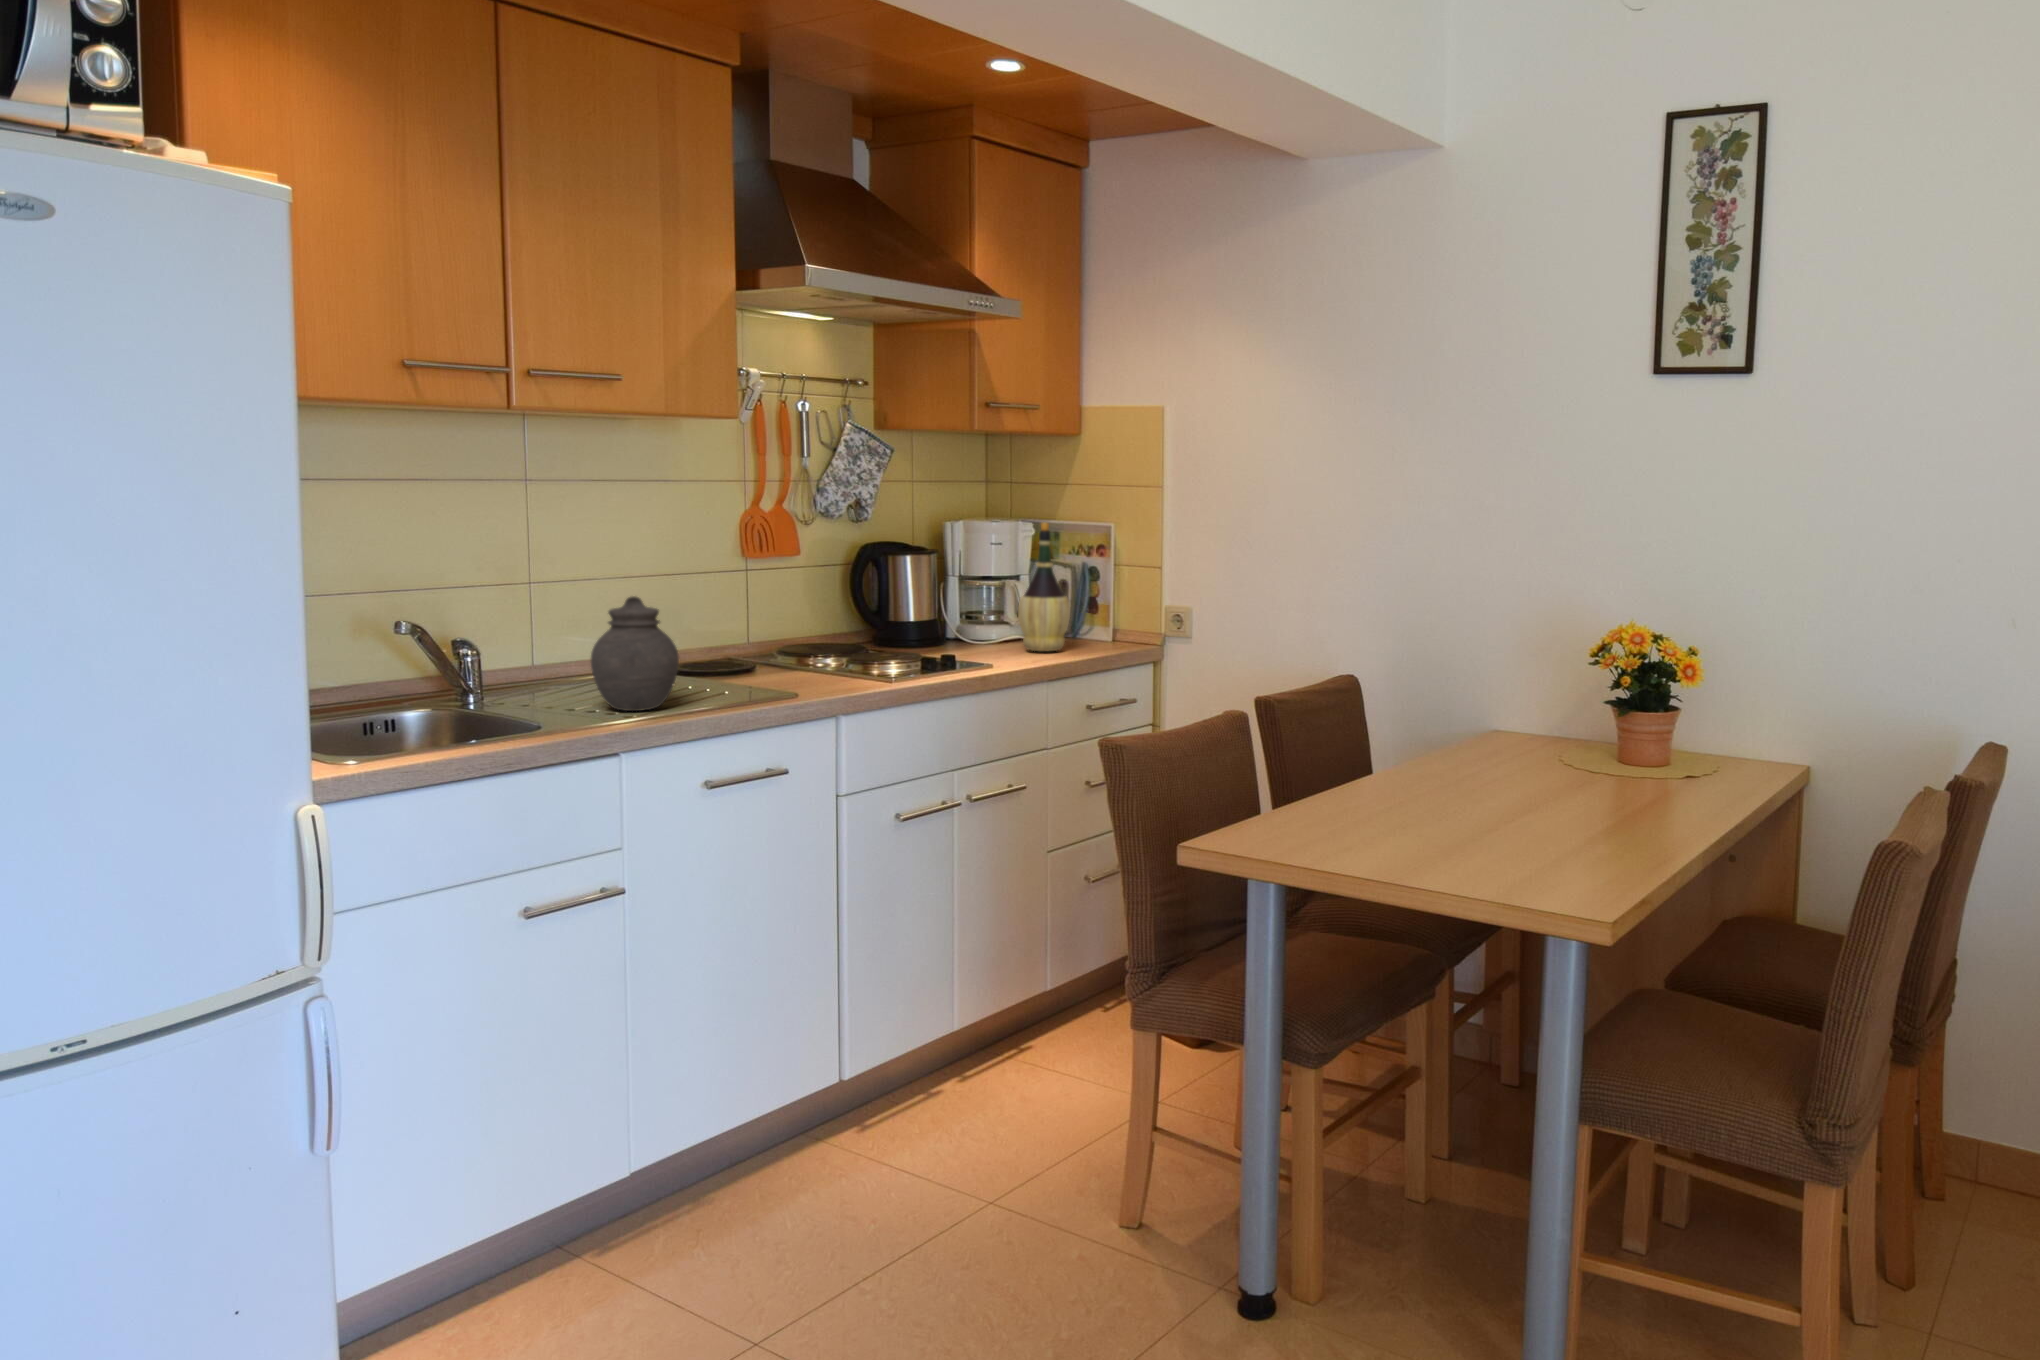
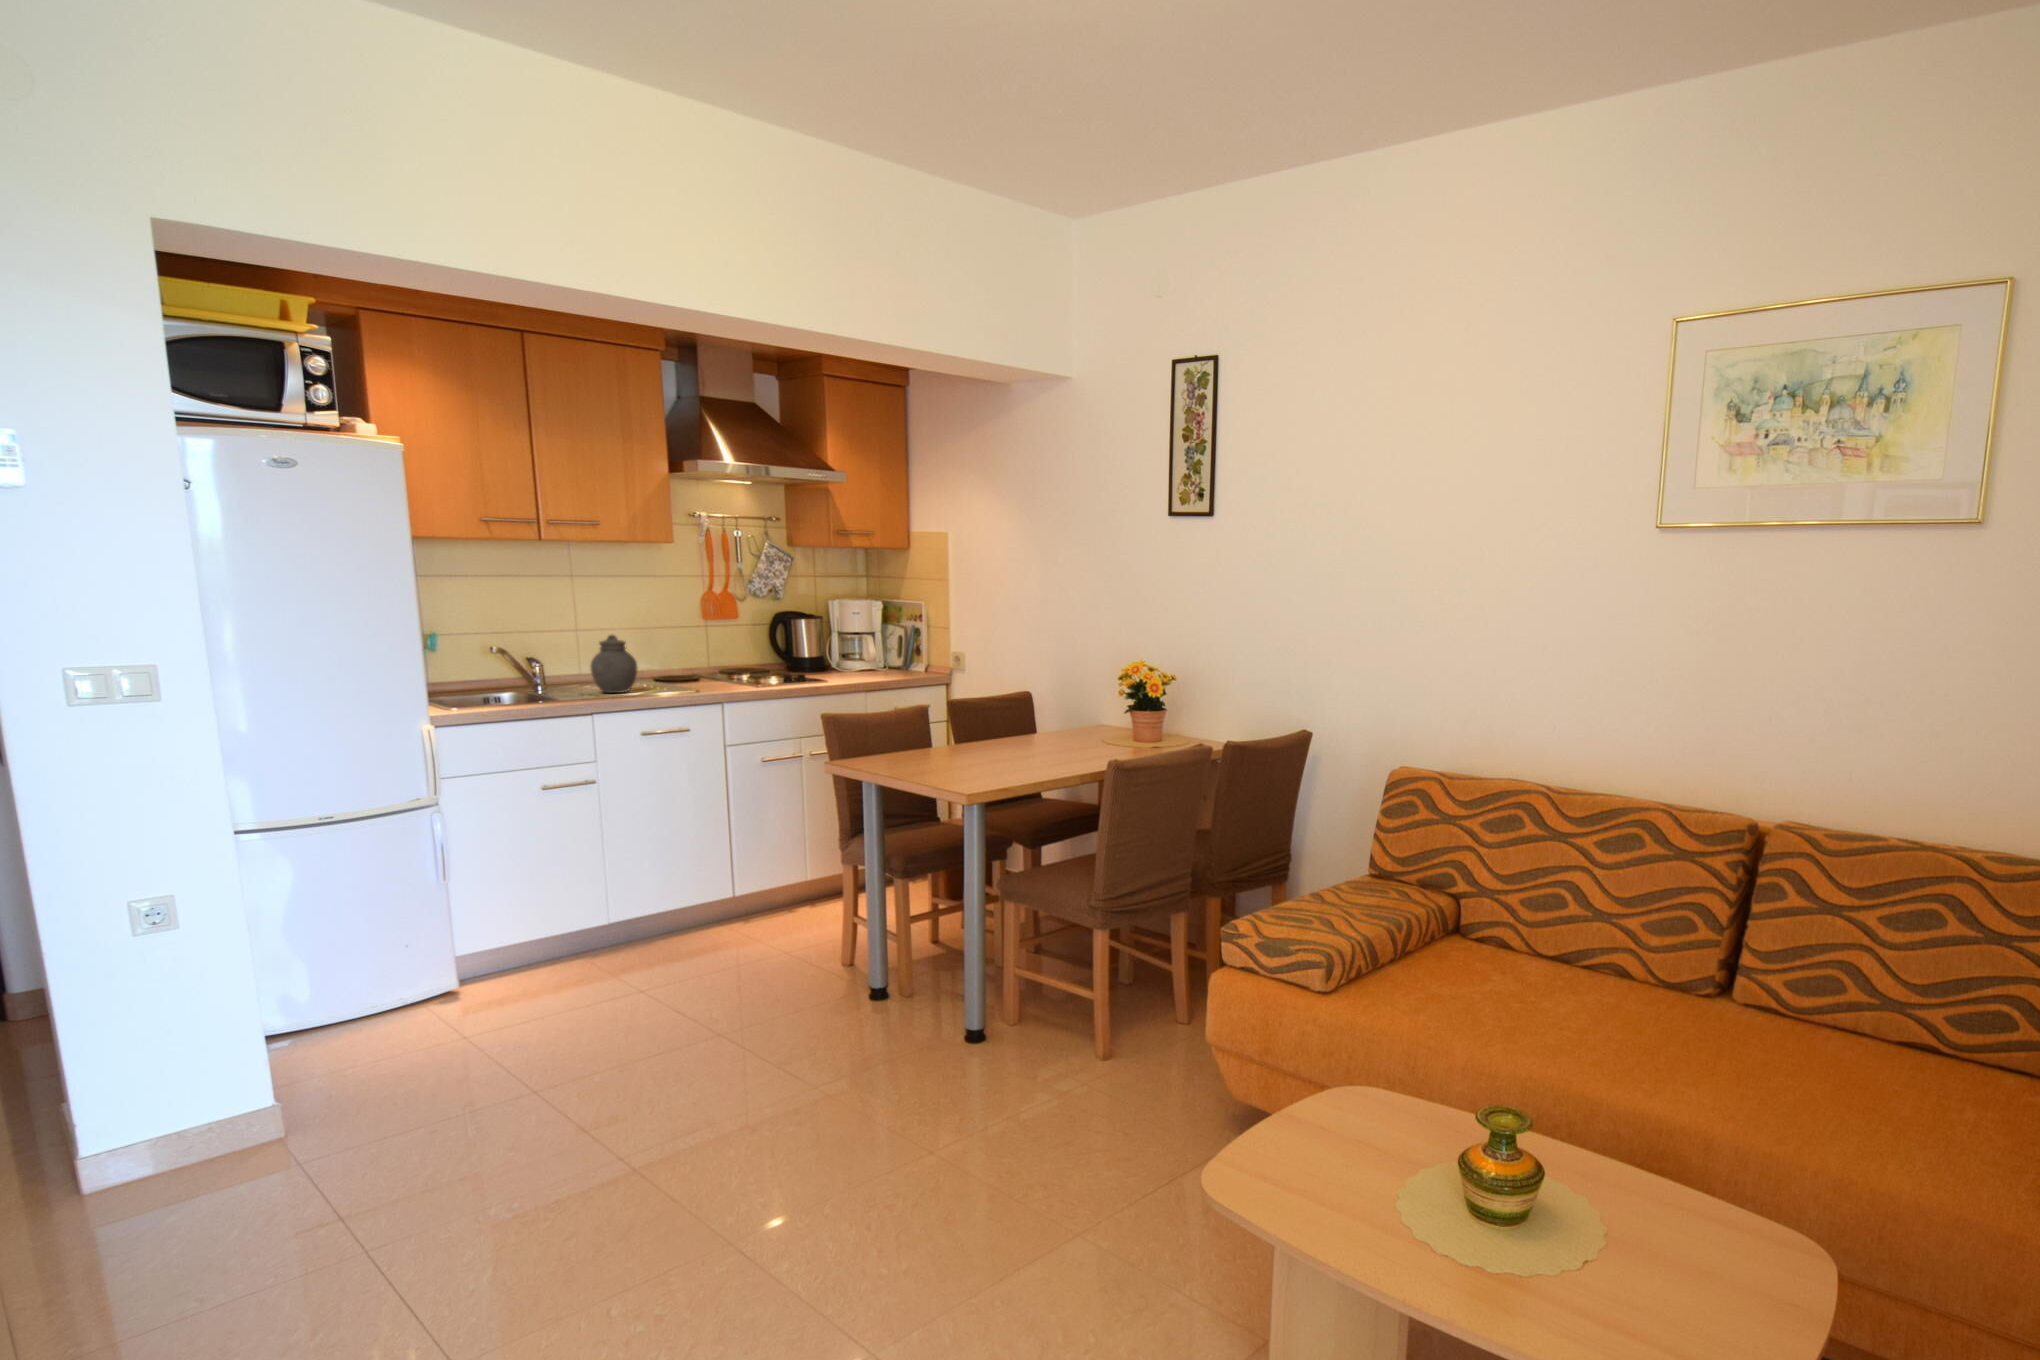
wine bottle: present [1018,522,1070,651] -> none [860,599,890,672]

